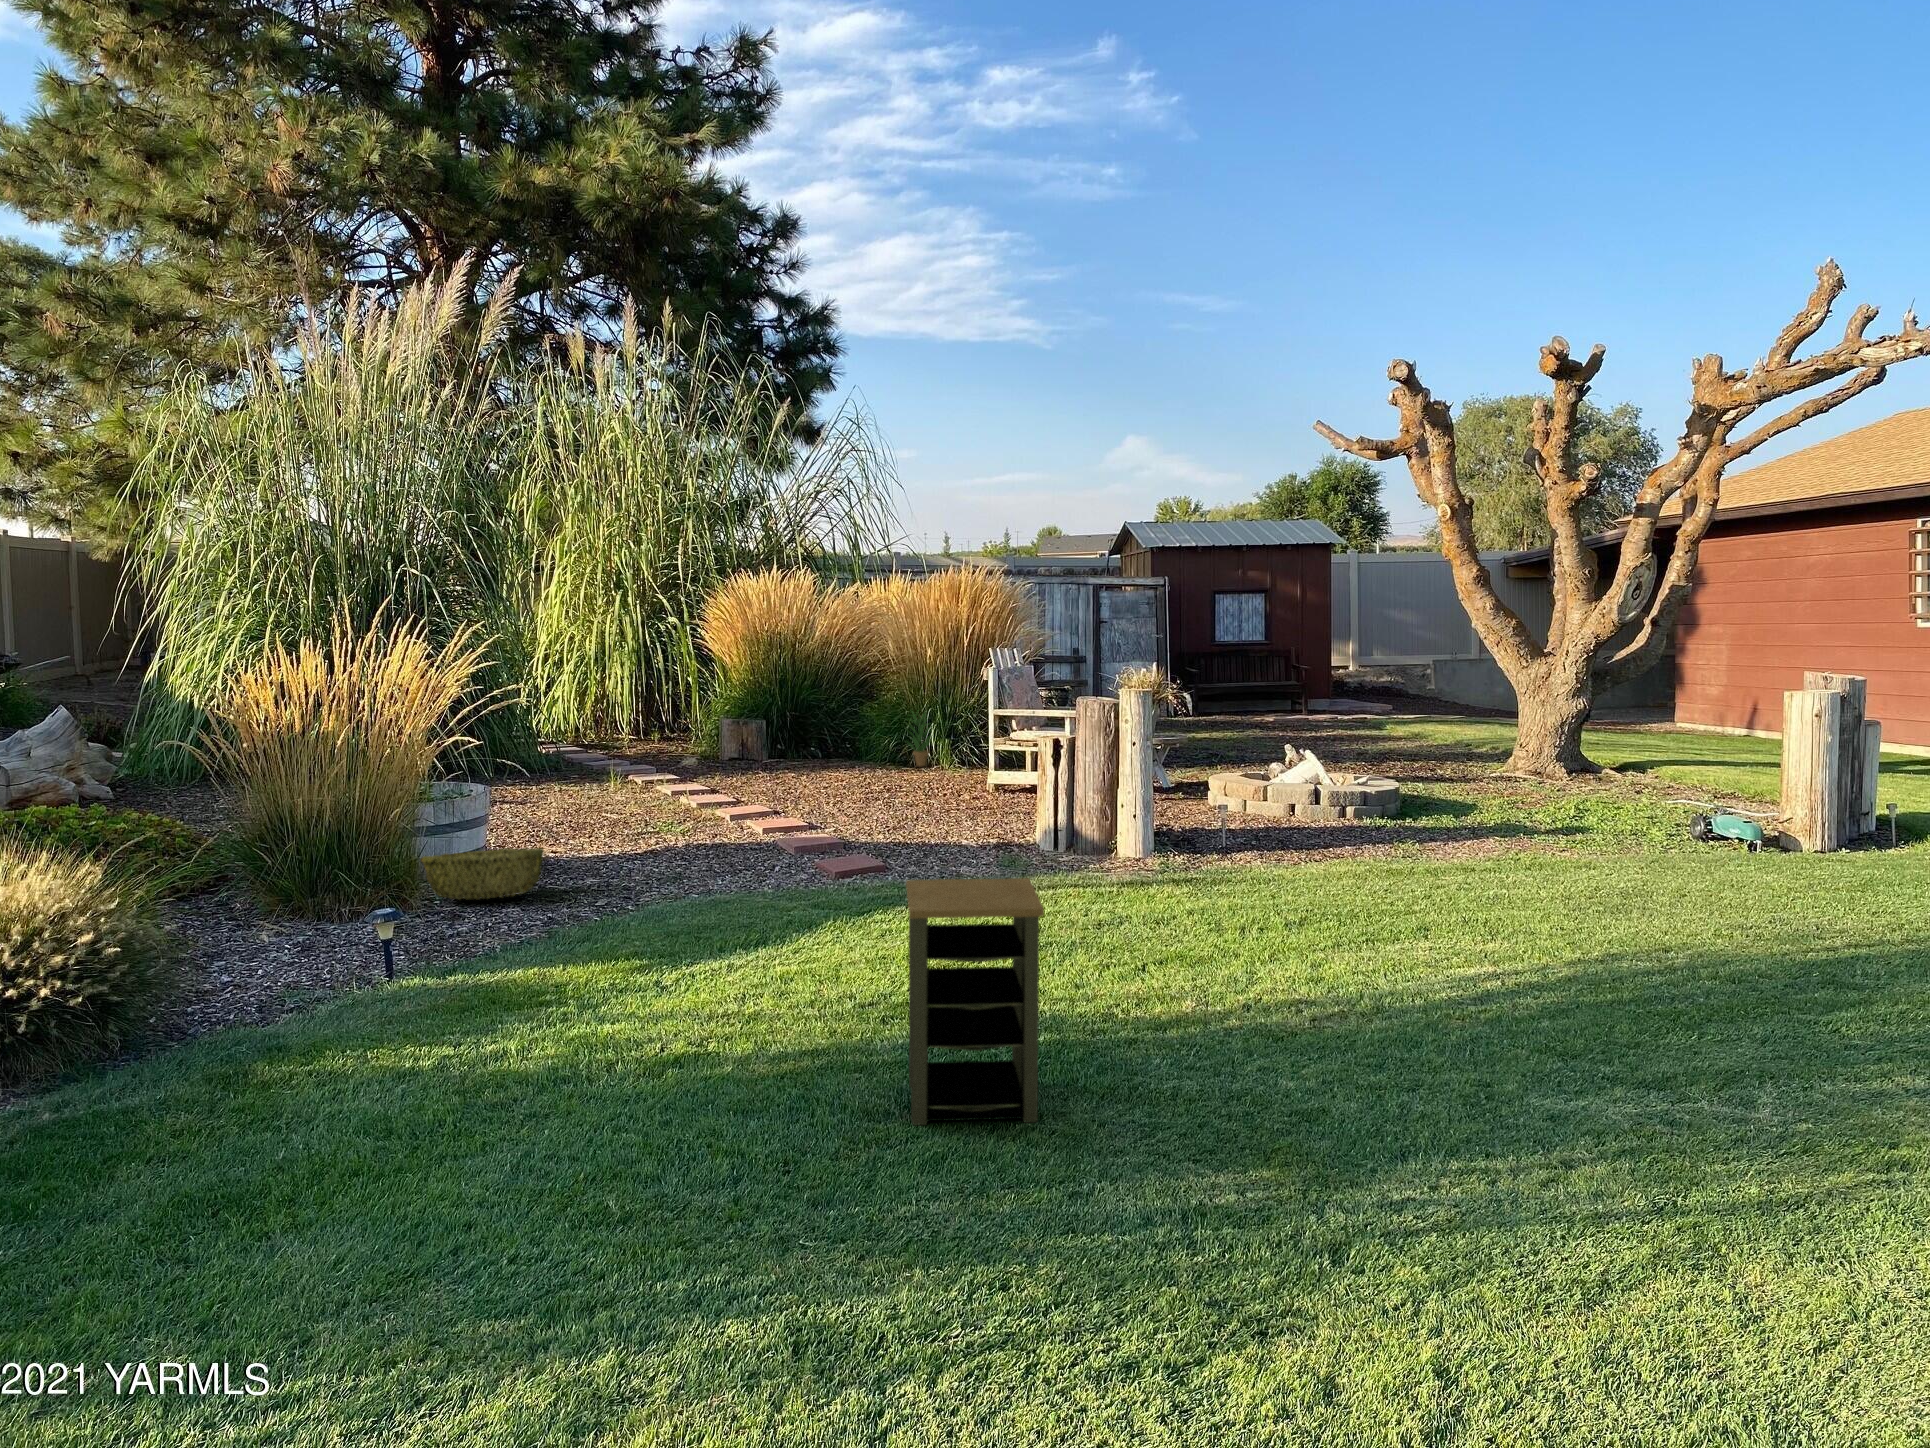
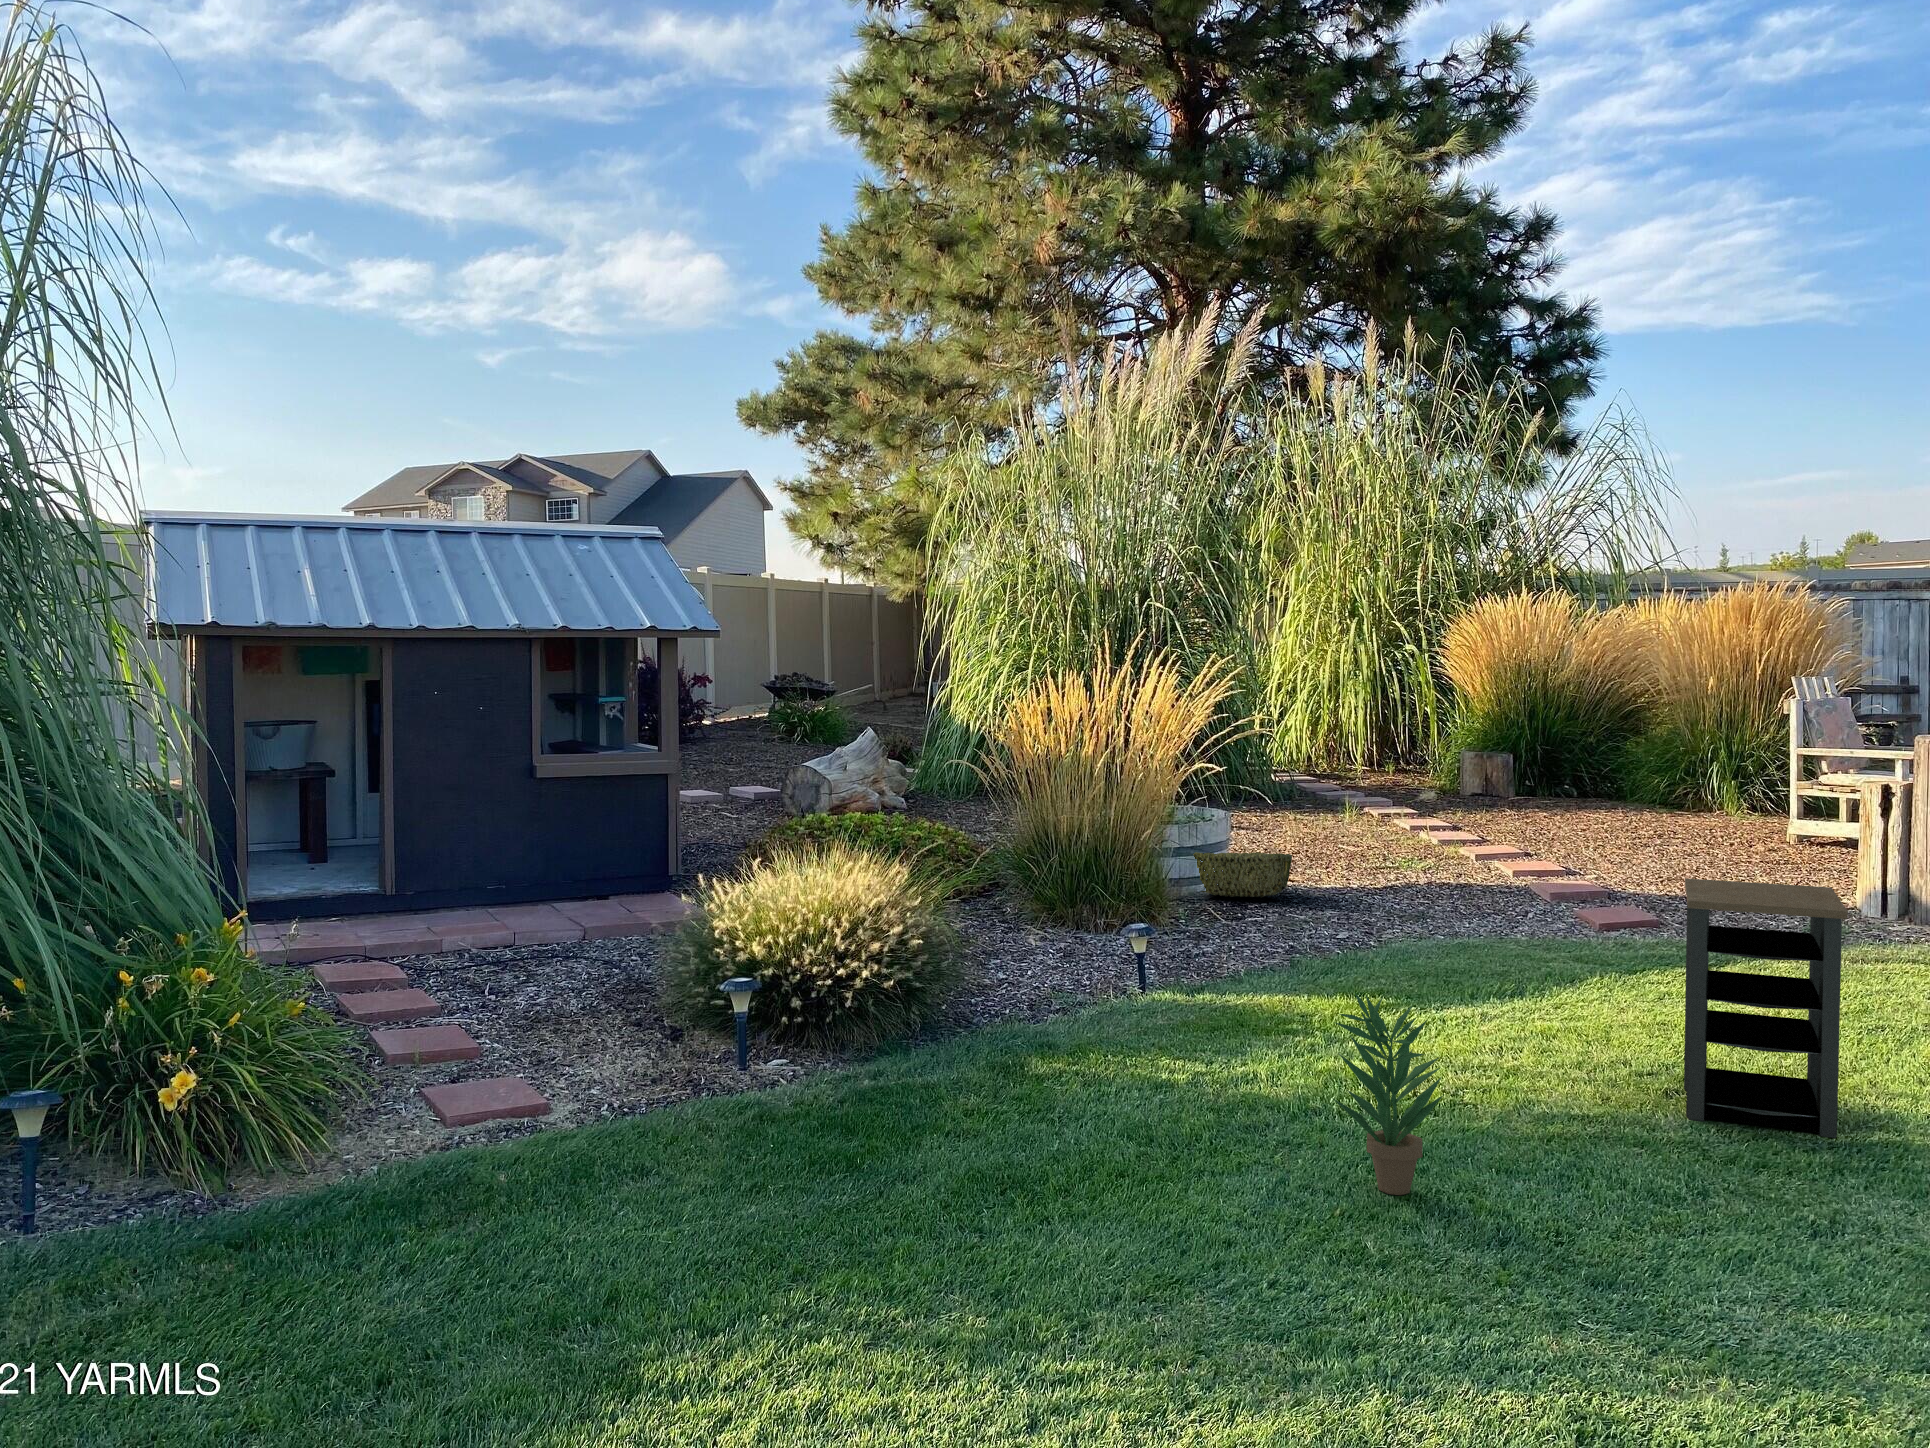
potted plant: present [909,713,930,766] -> present [1334,993,1443,1195]

